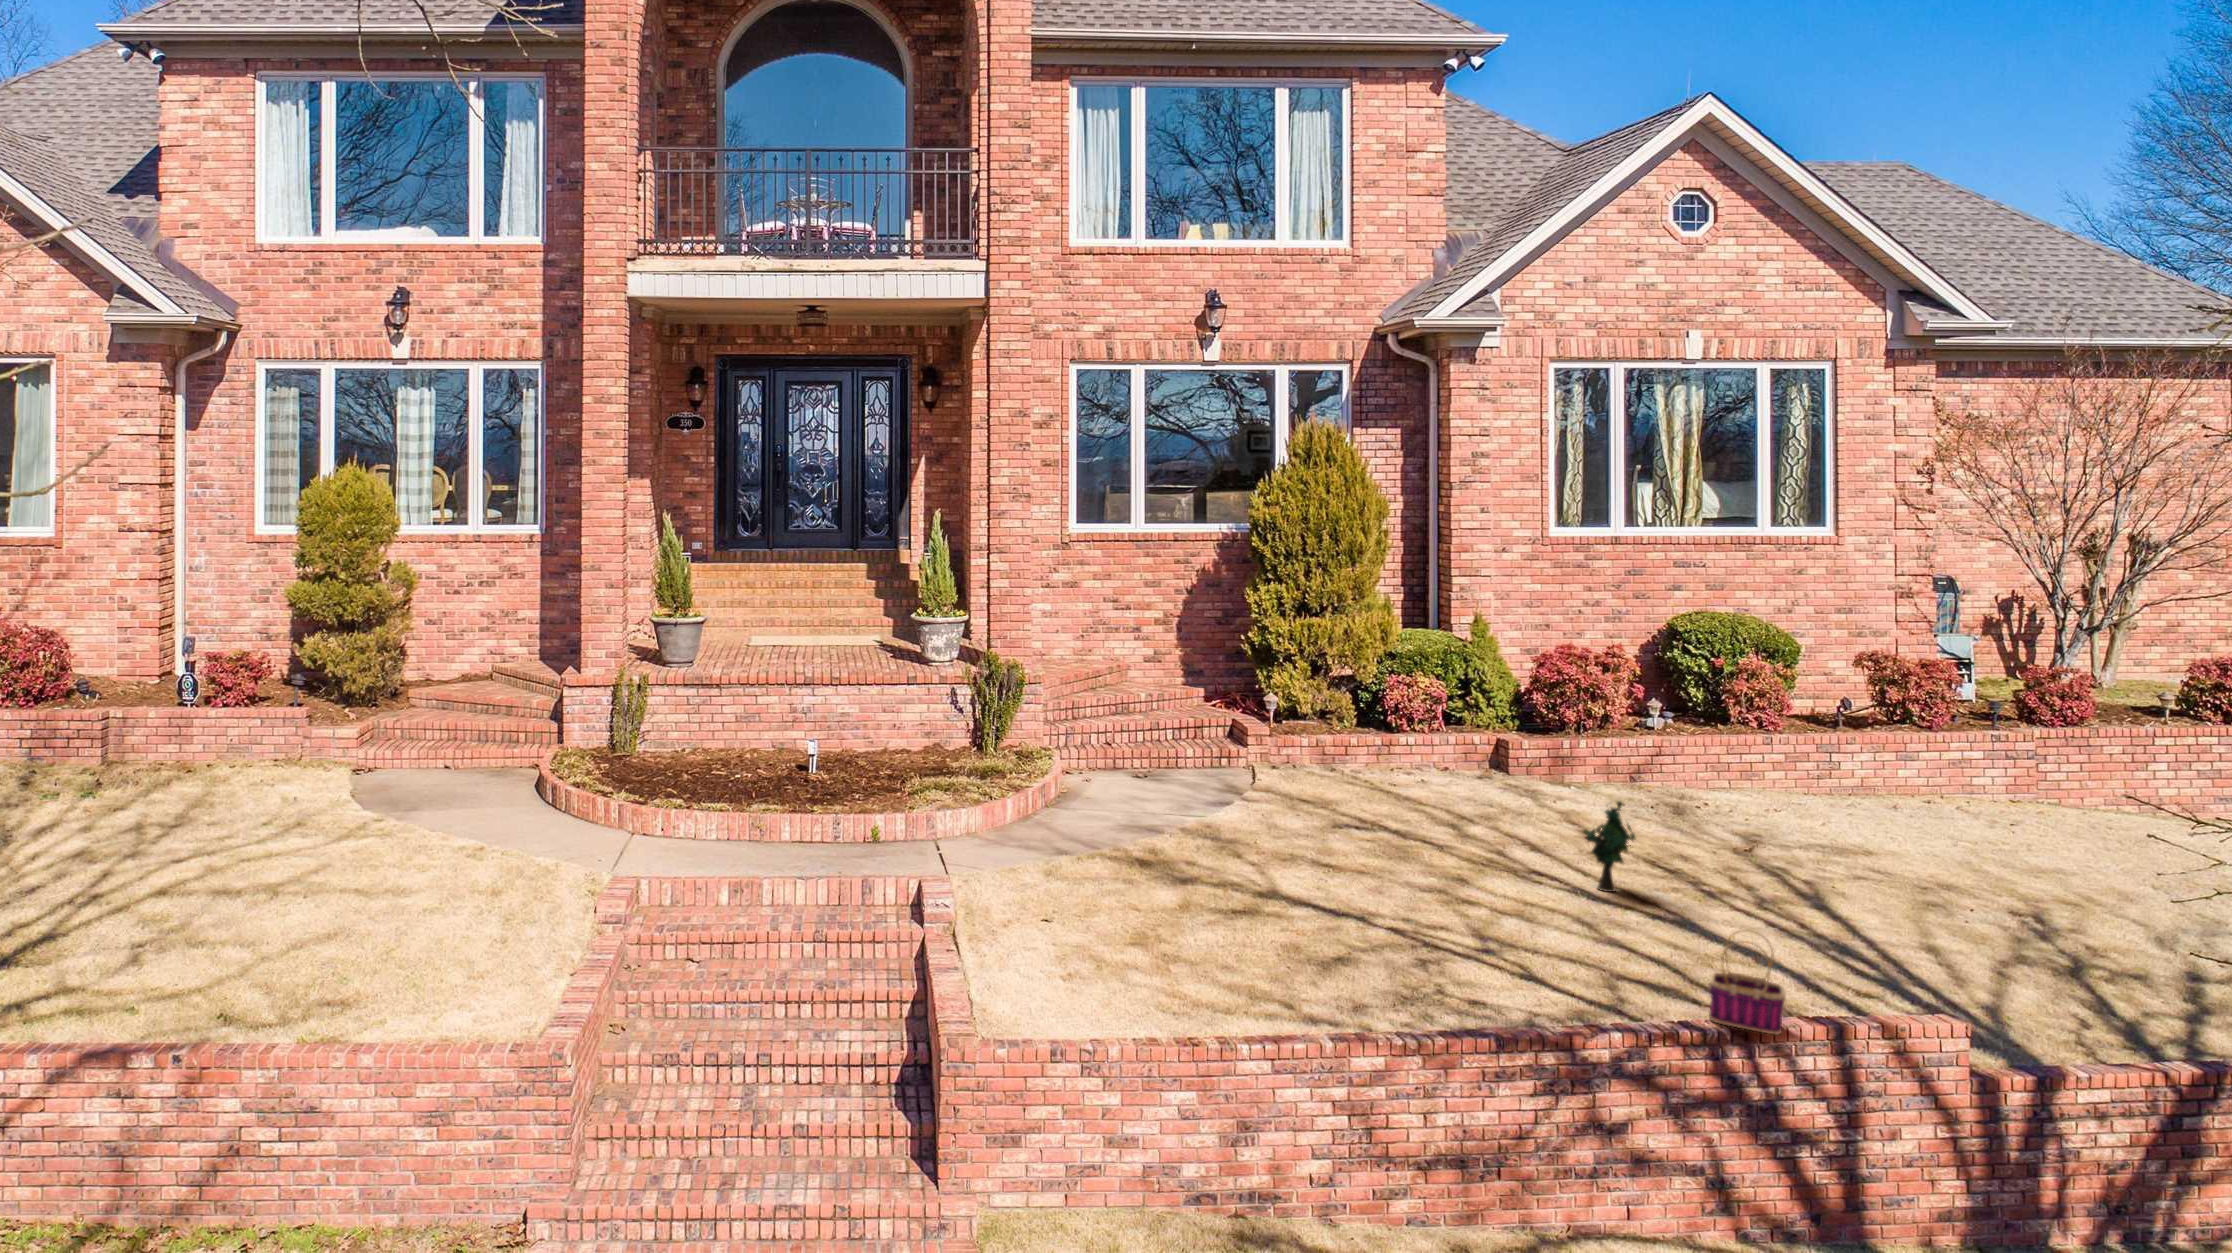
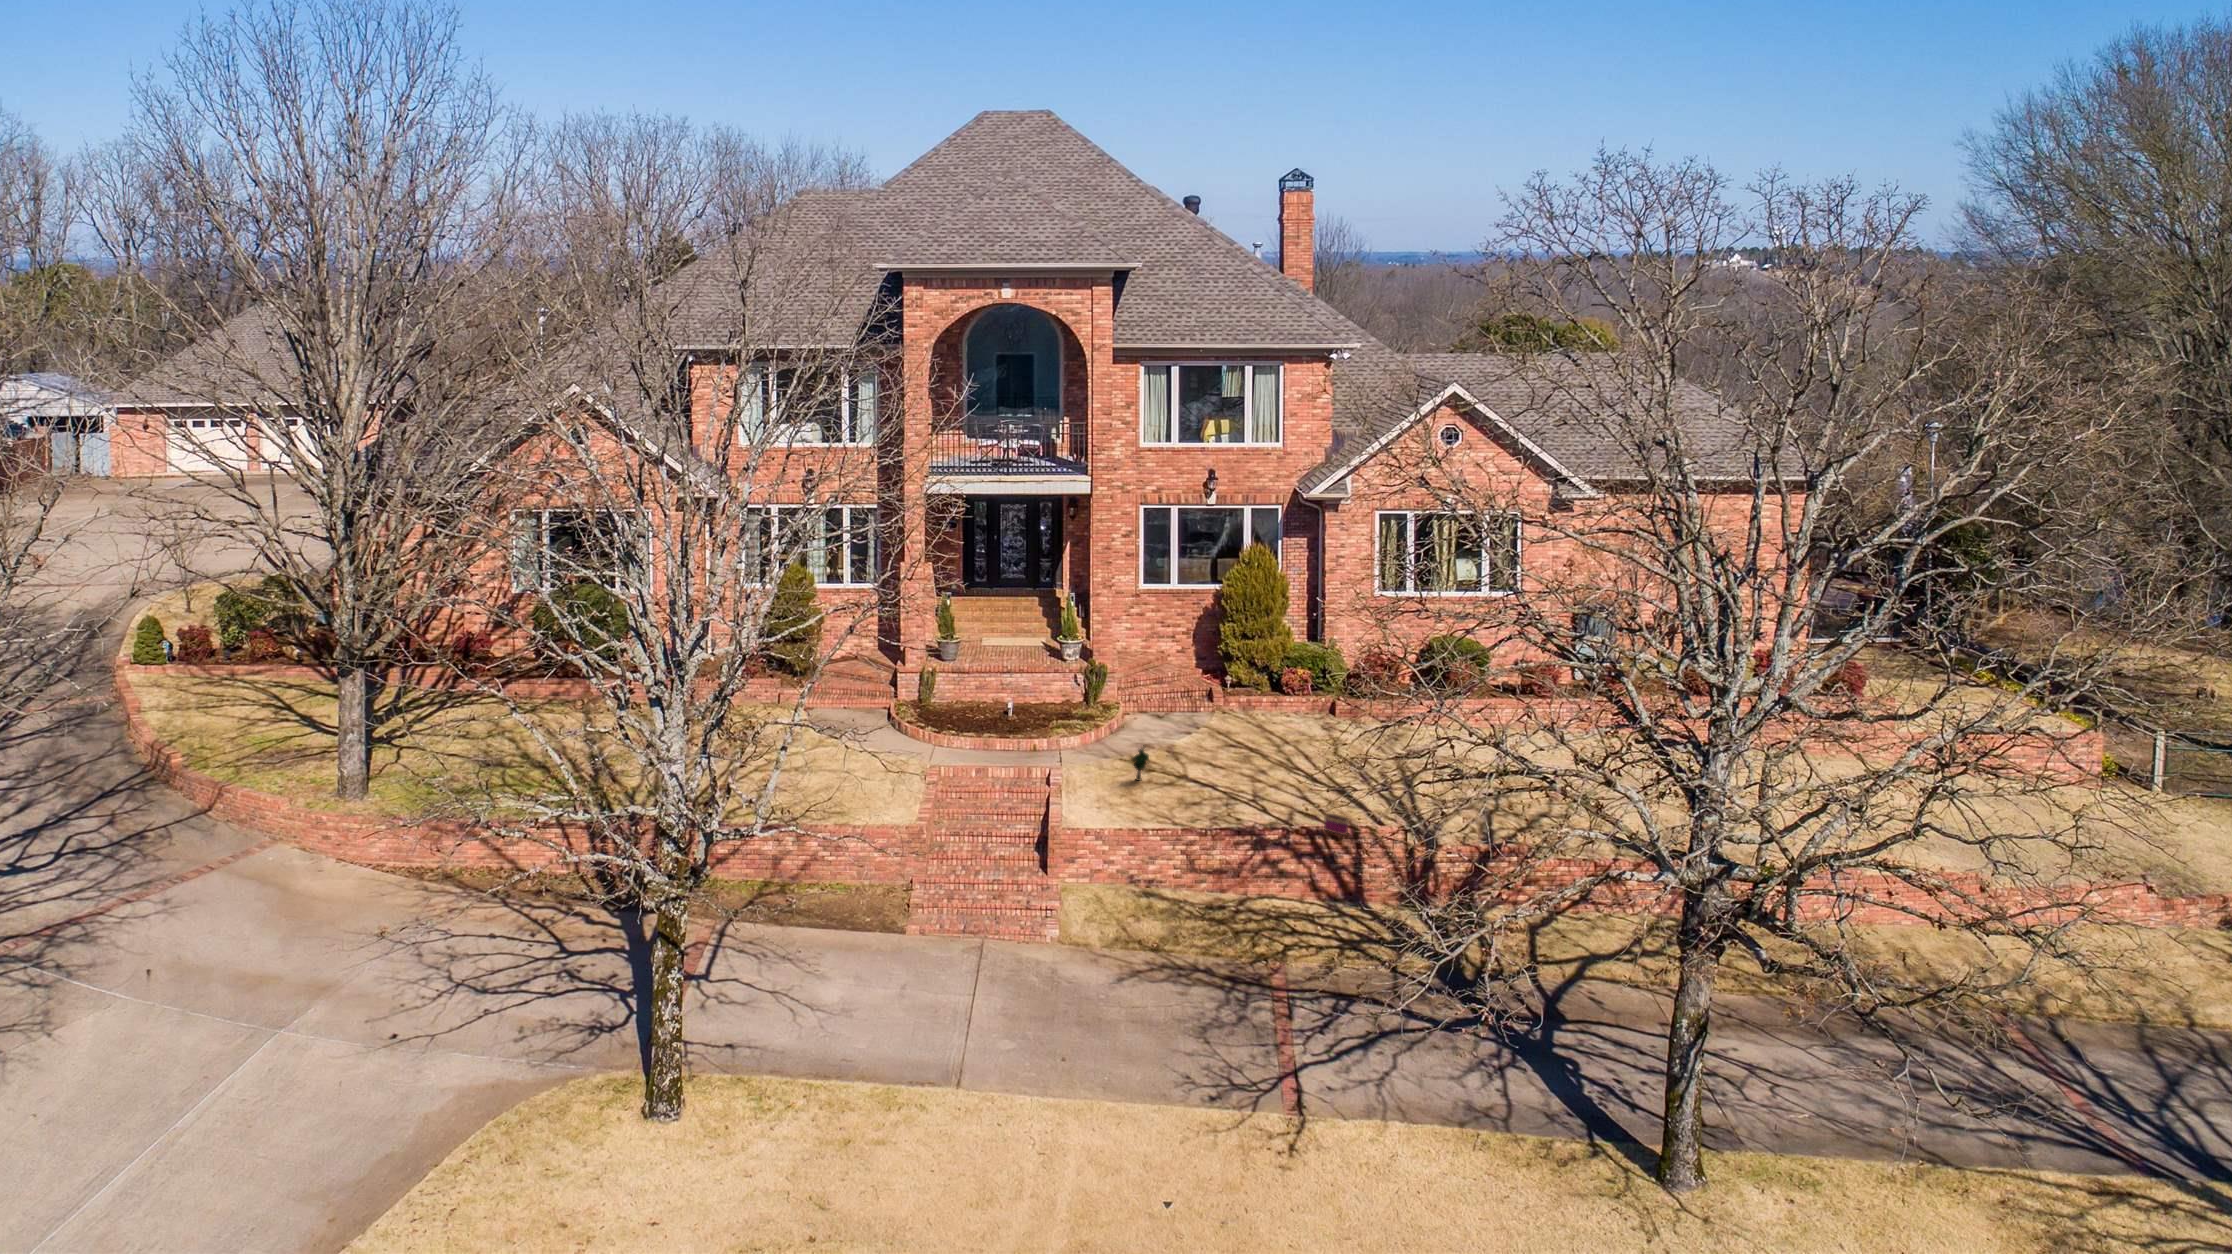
decorative plant: present [1583,802,1635,892] -> present [1131,745,1149,781]

